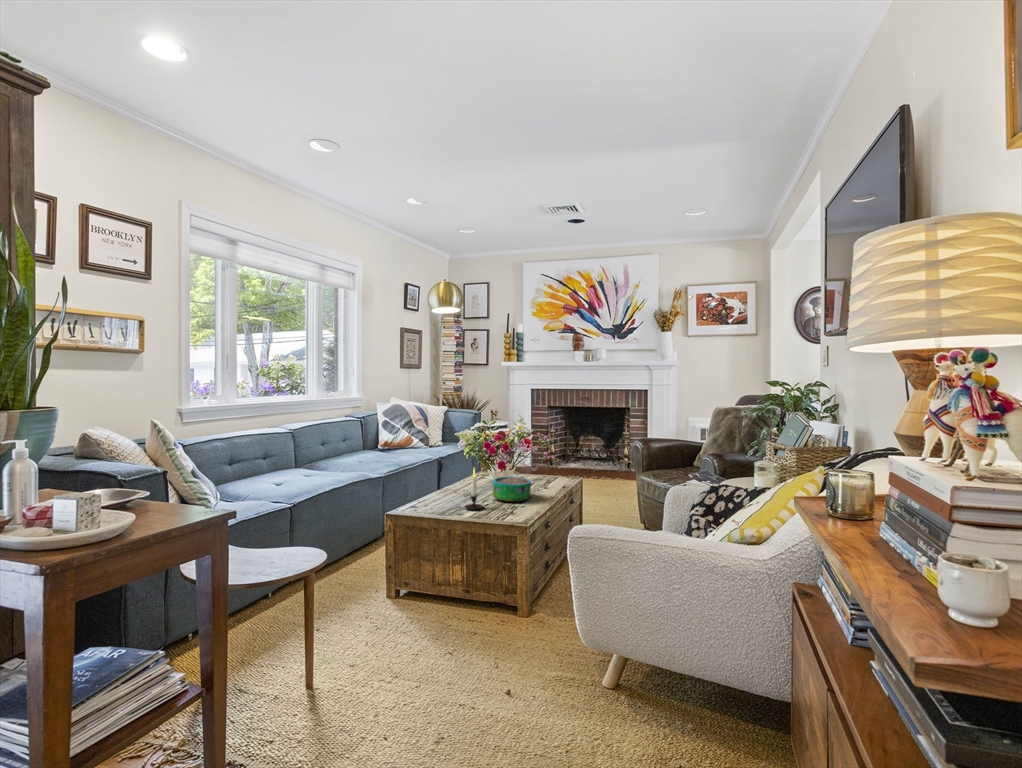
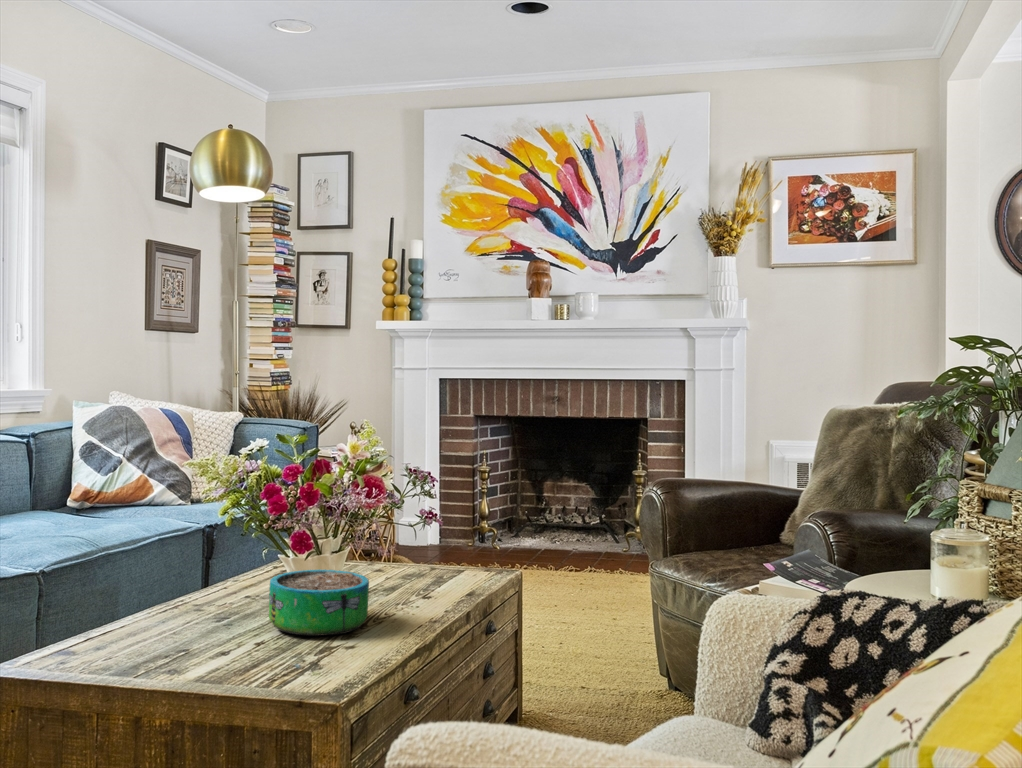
candle: present [465,469,486,510] -> none [180,546,246,659]

